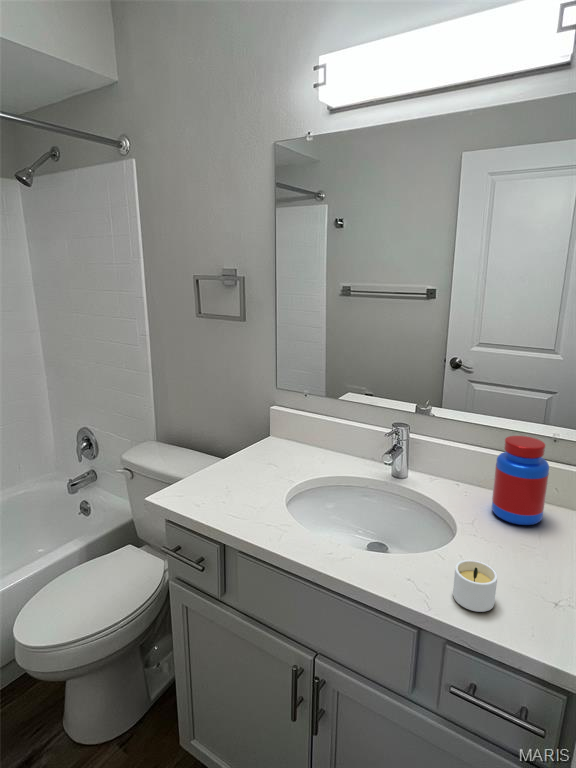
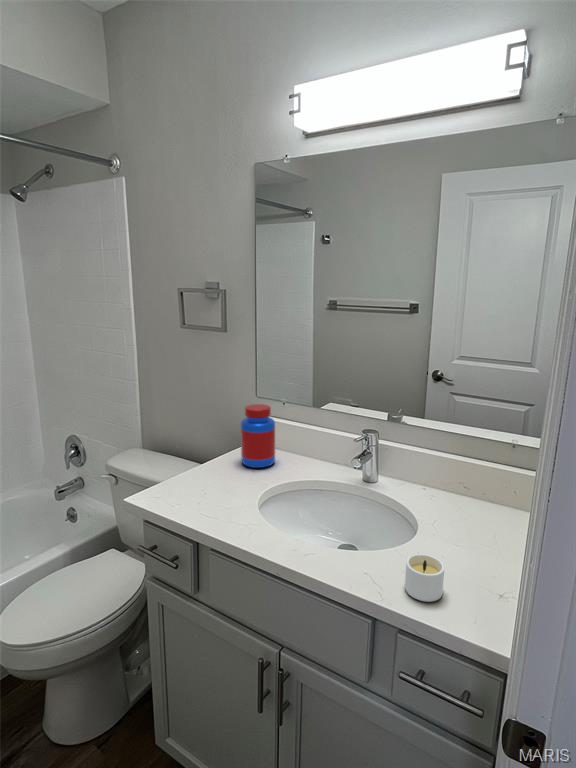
jar: present [492,436,549,525] -> present [241,404,275,468]

